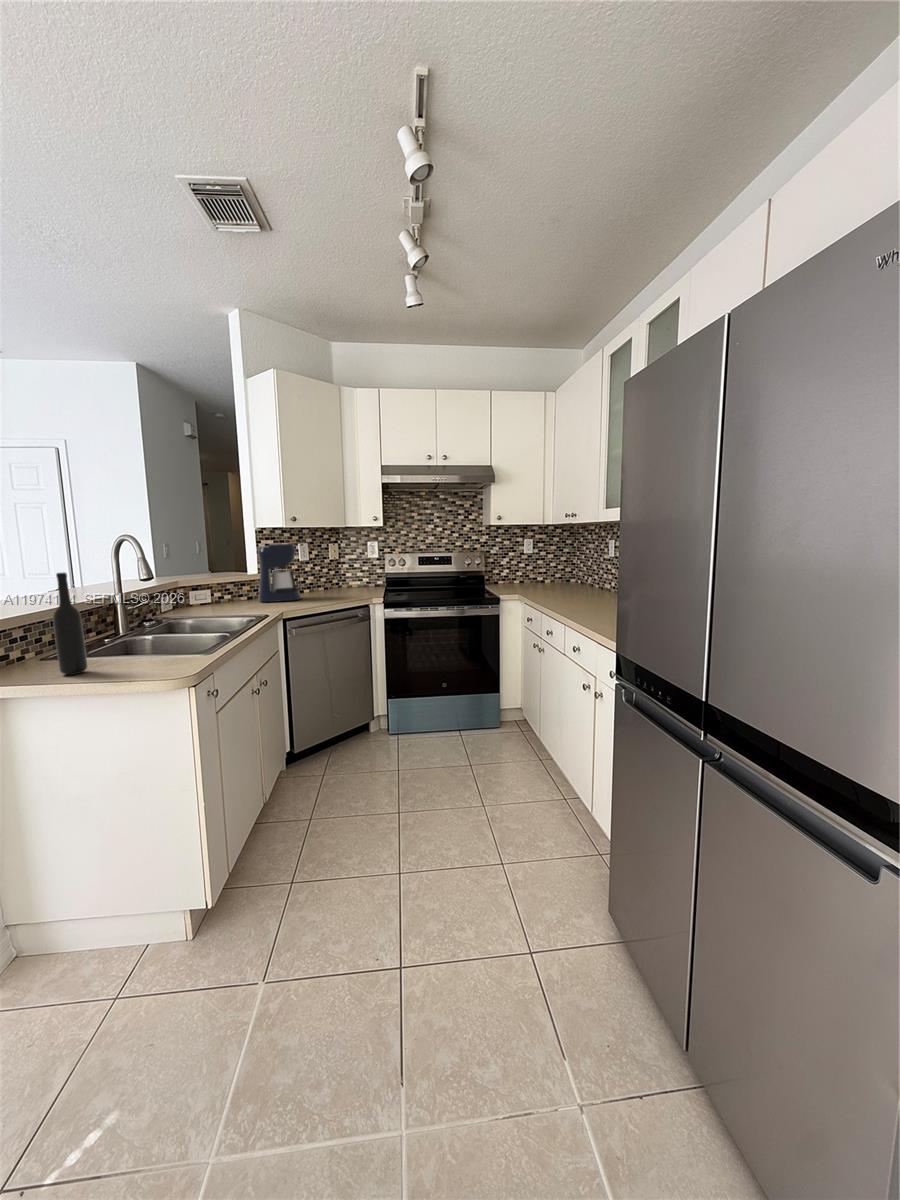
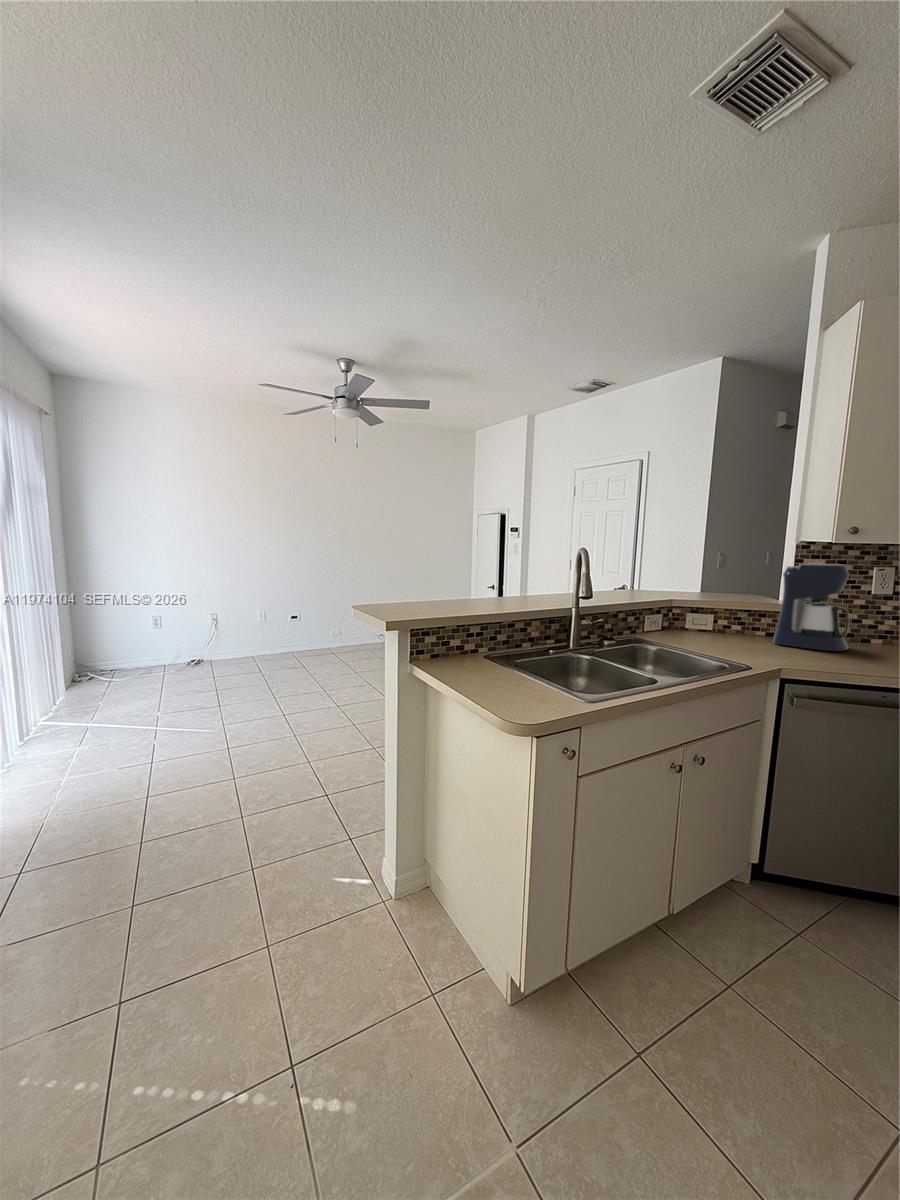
bottle: present [53,572,88,675] -> none [466,579,488,678]

